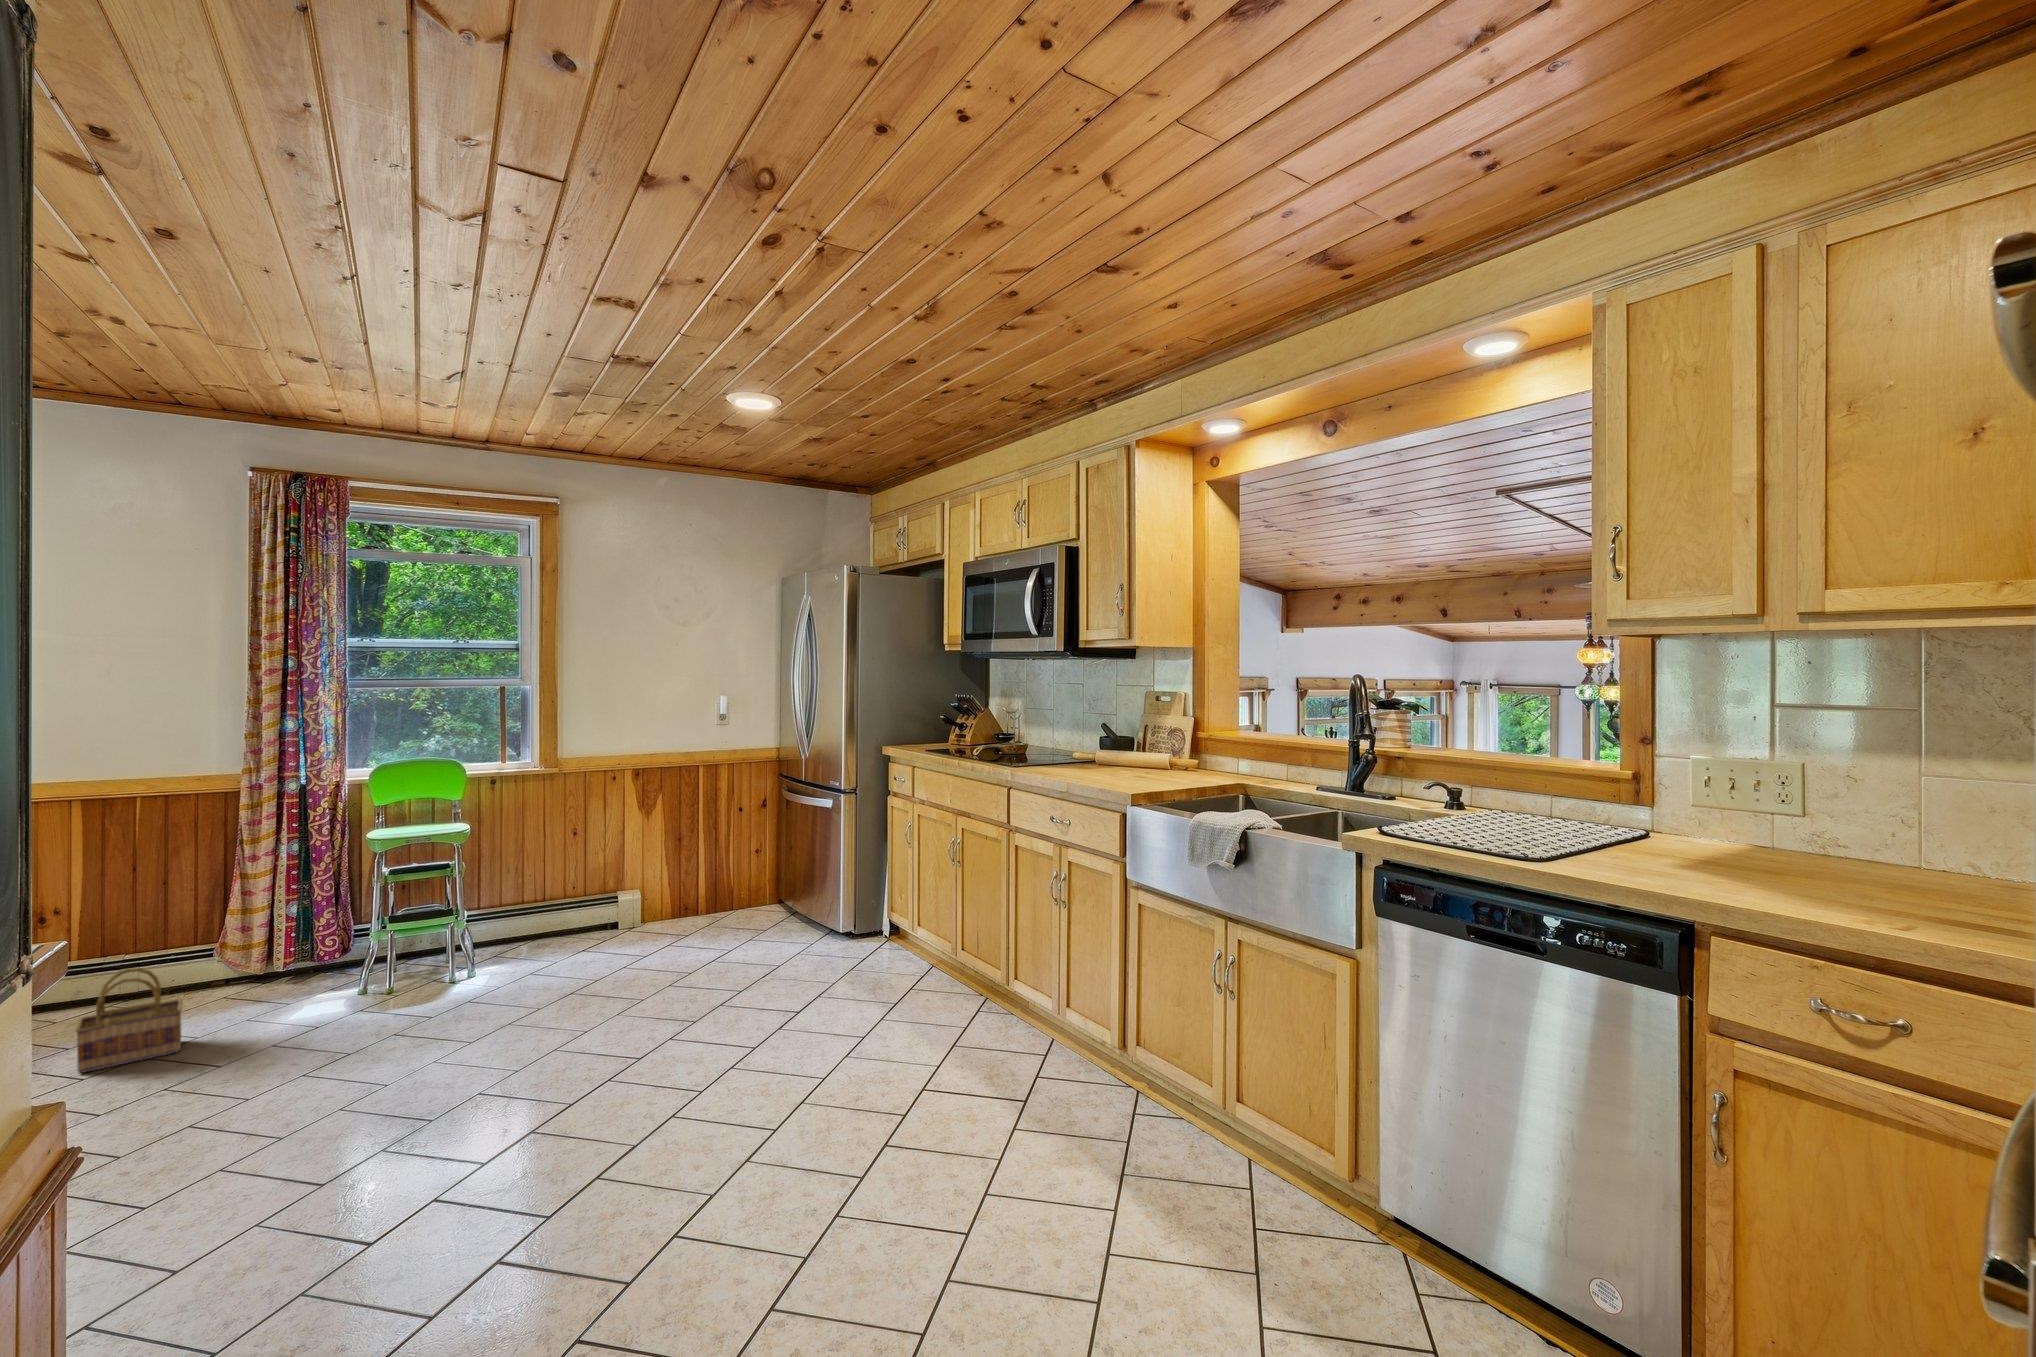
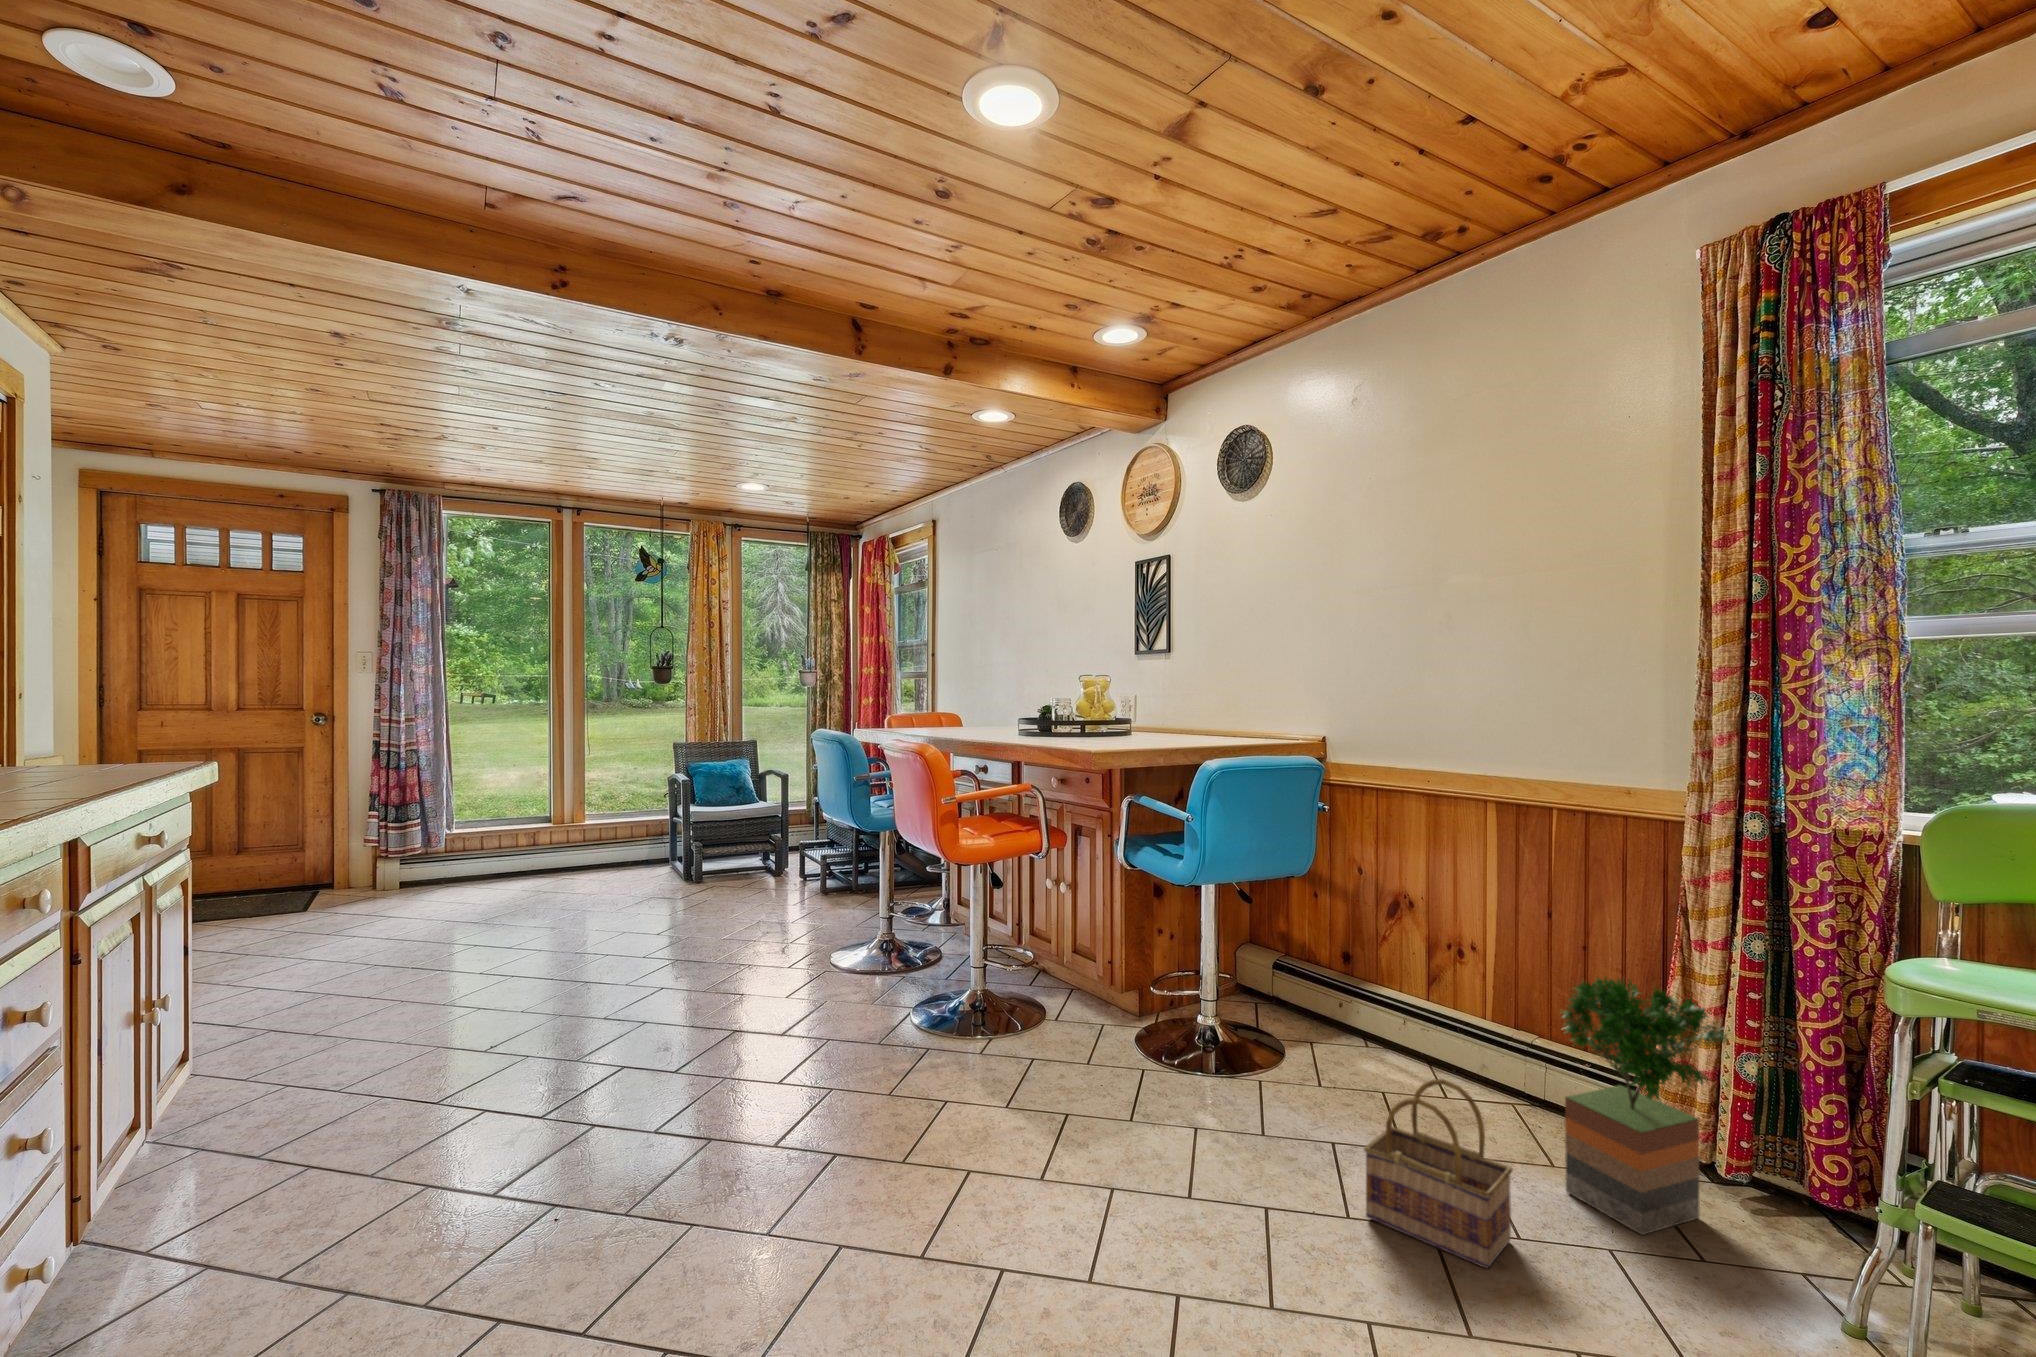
potted tree: none [184,881,288,1015] -> present [1563,977,1729,1235]

